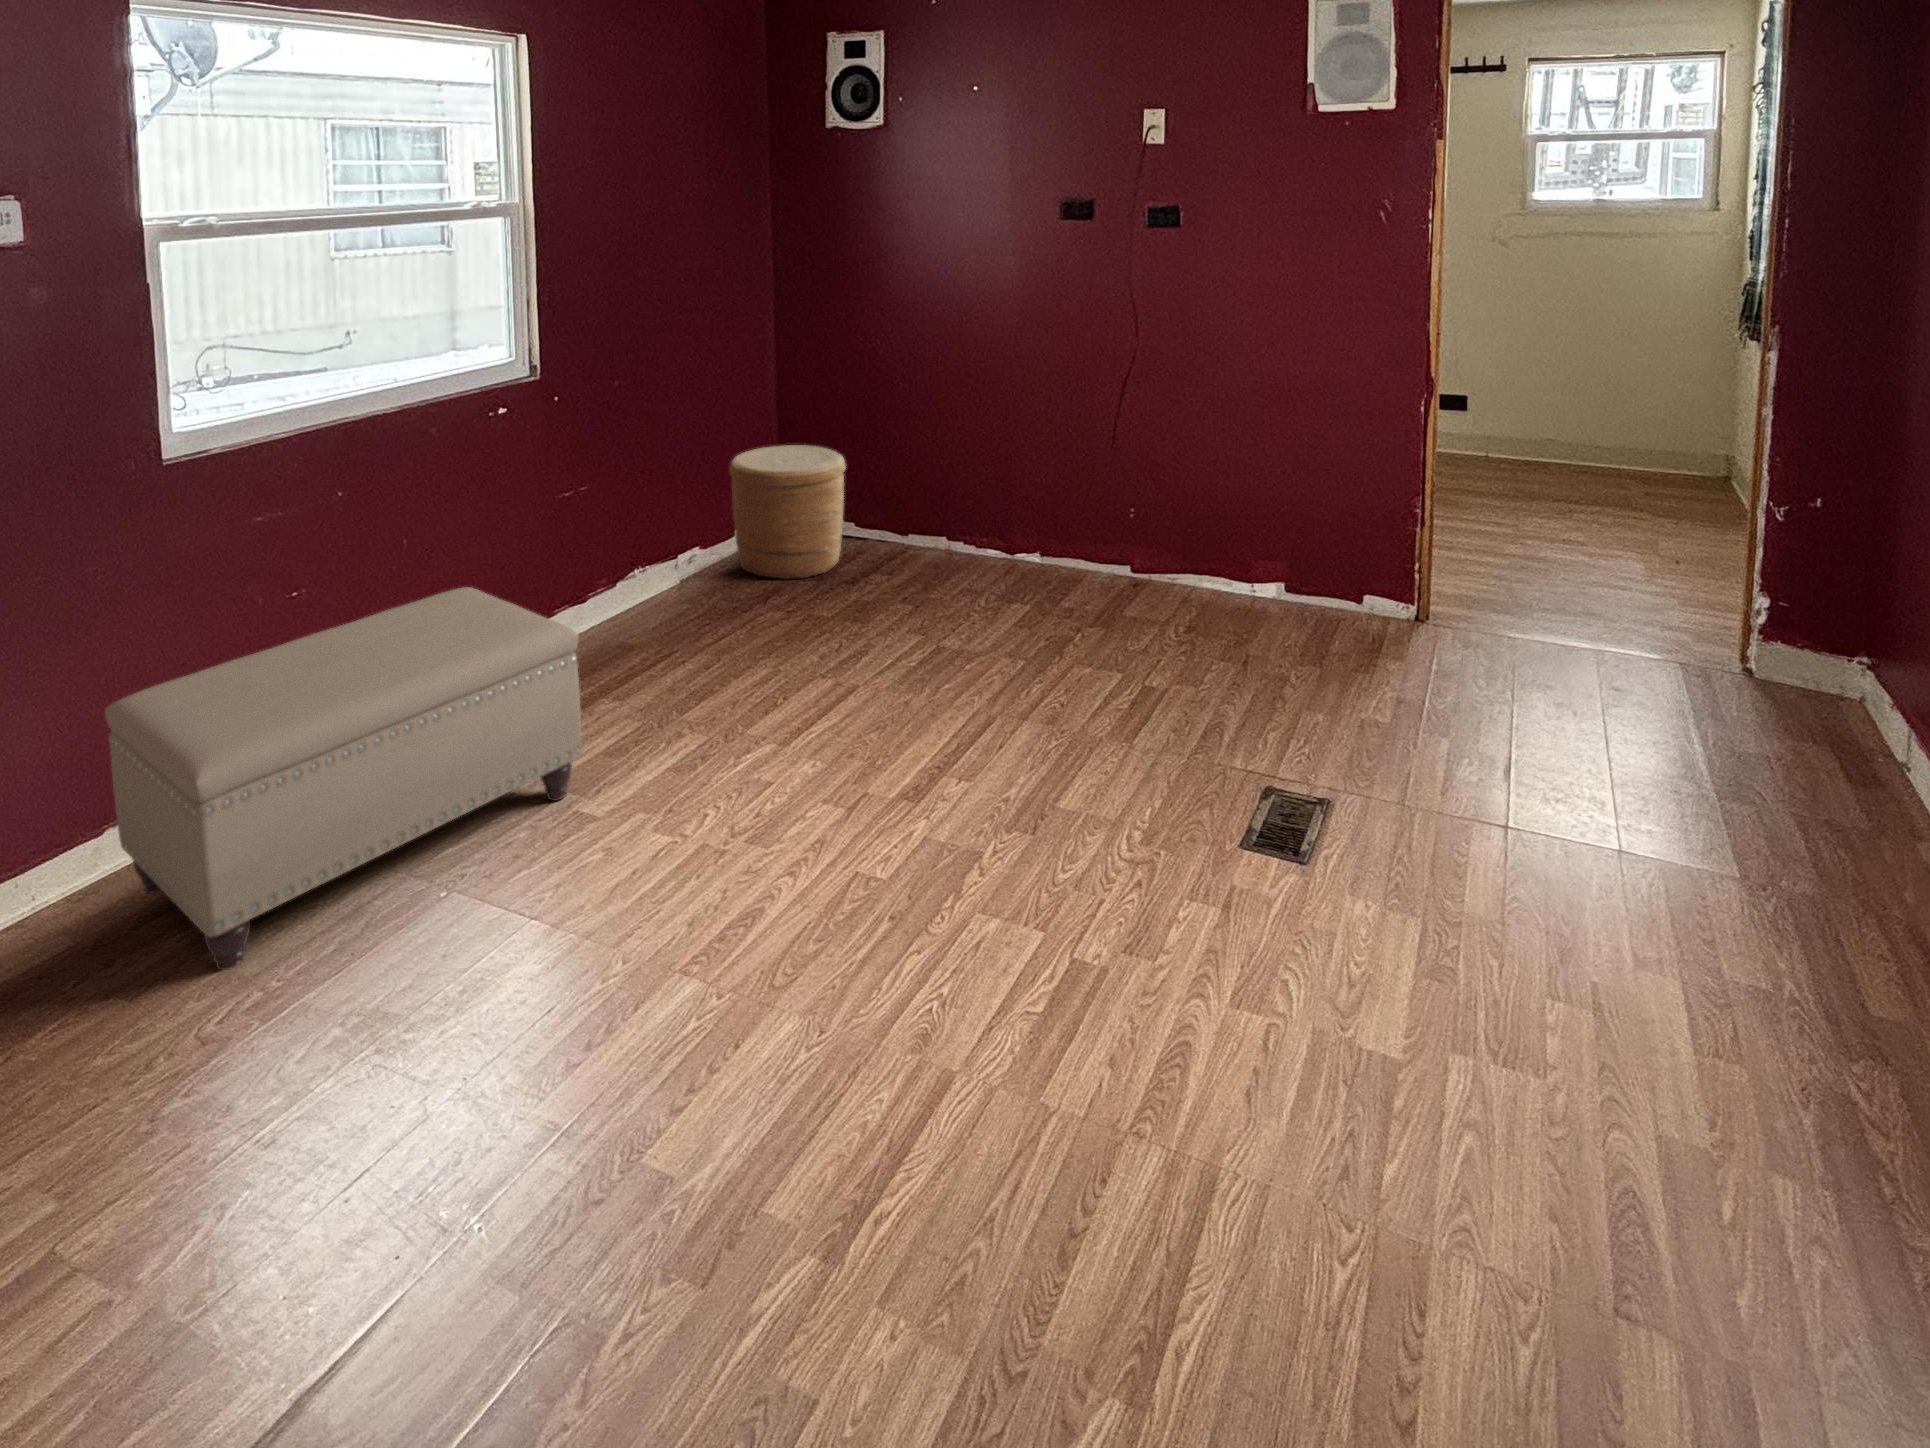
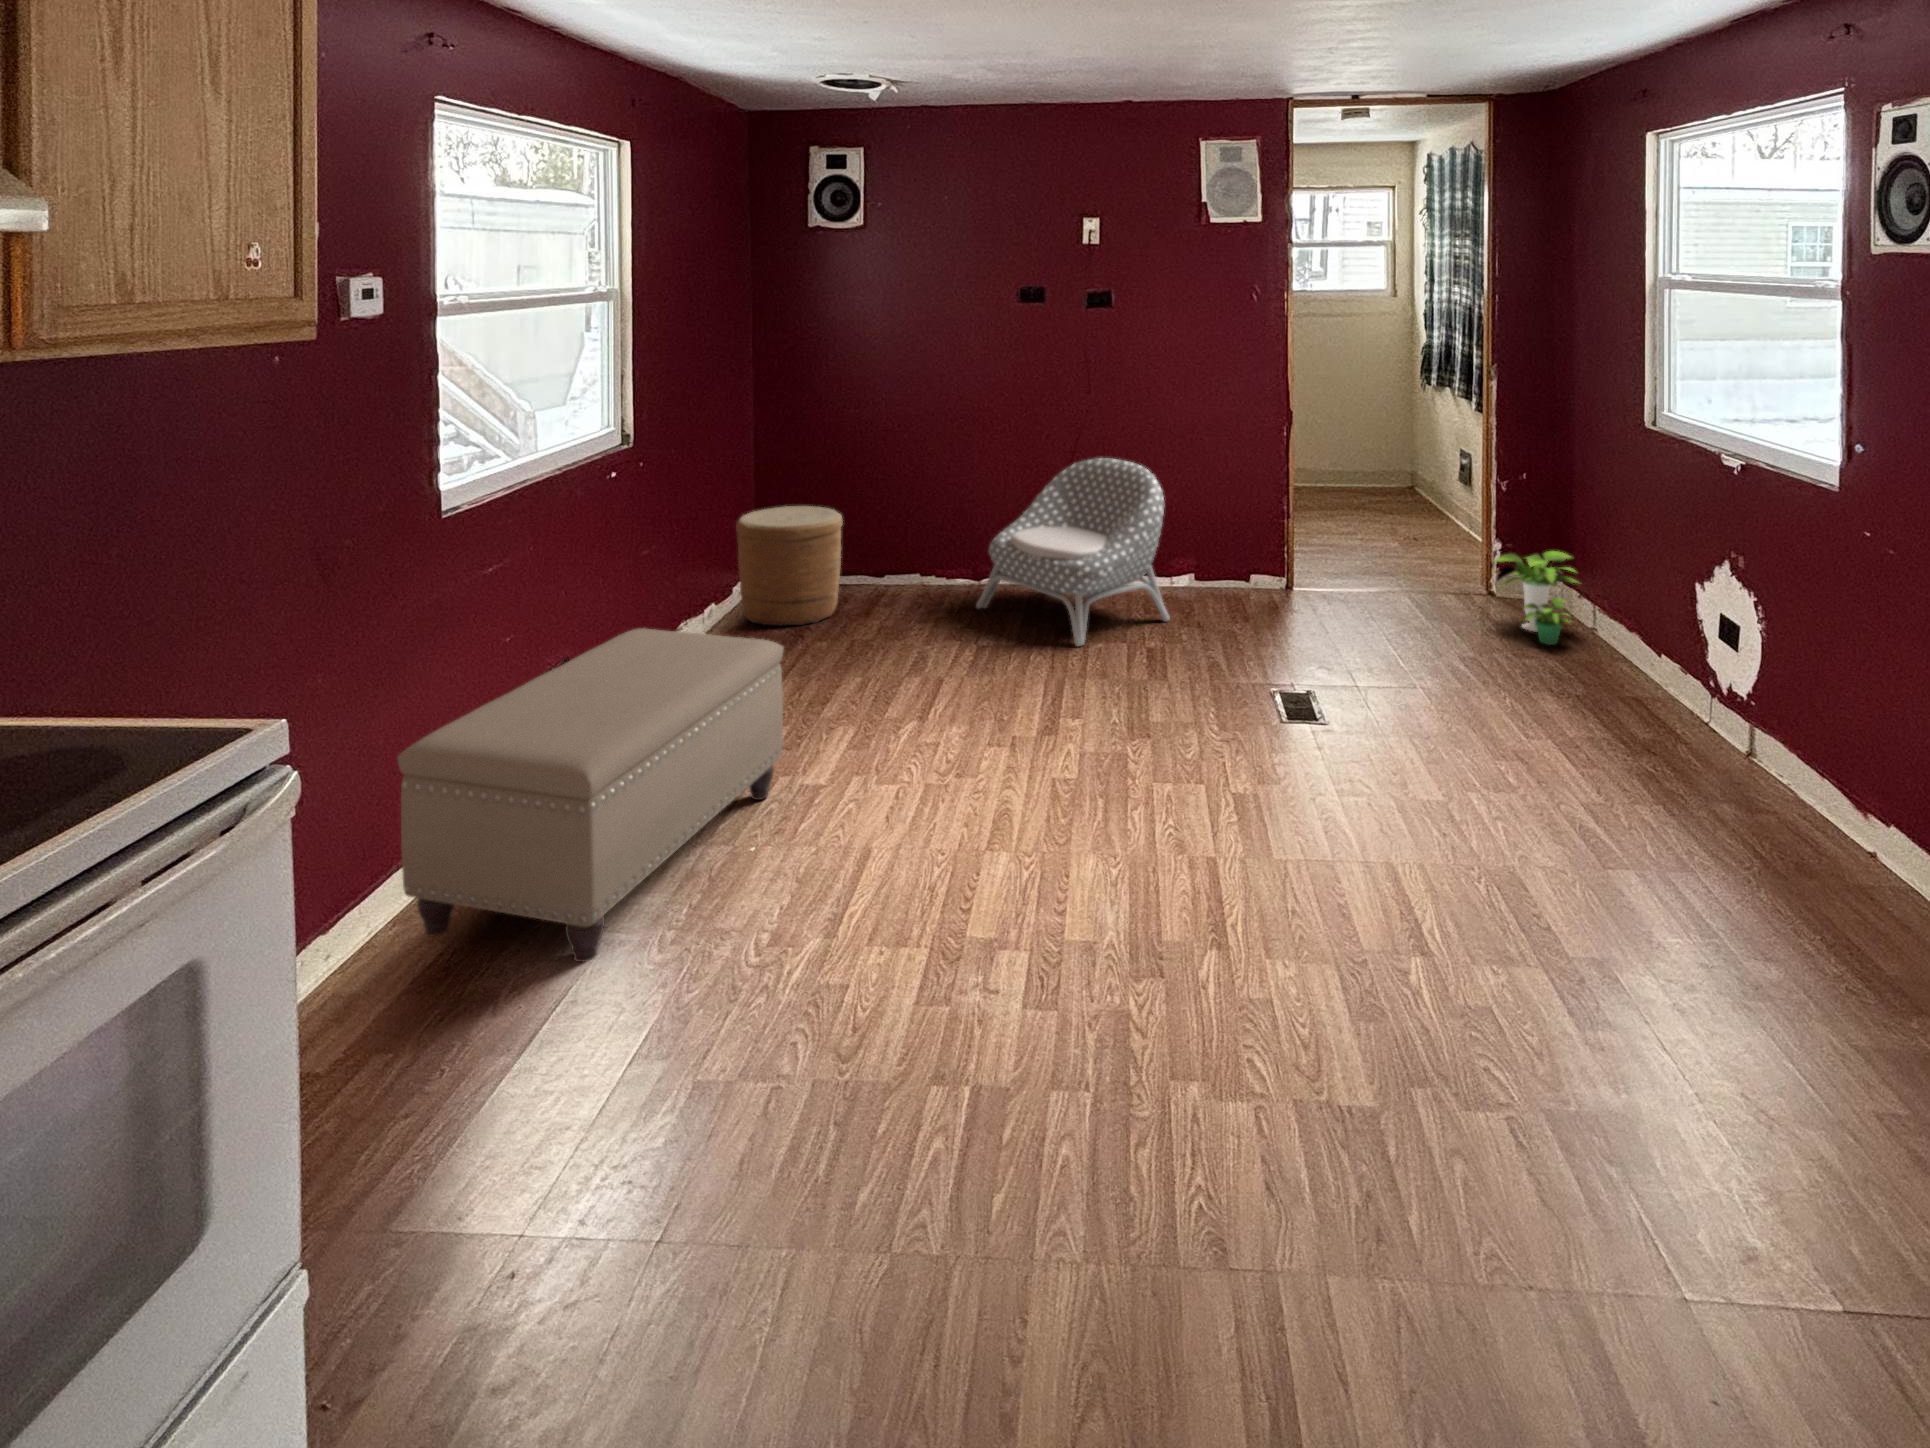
armchair: none [985,420,1211,659] -> present [976,458,1170,646]
potted plant: none [1719,626,1890,786] -> present [1495,551,1577,645]

